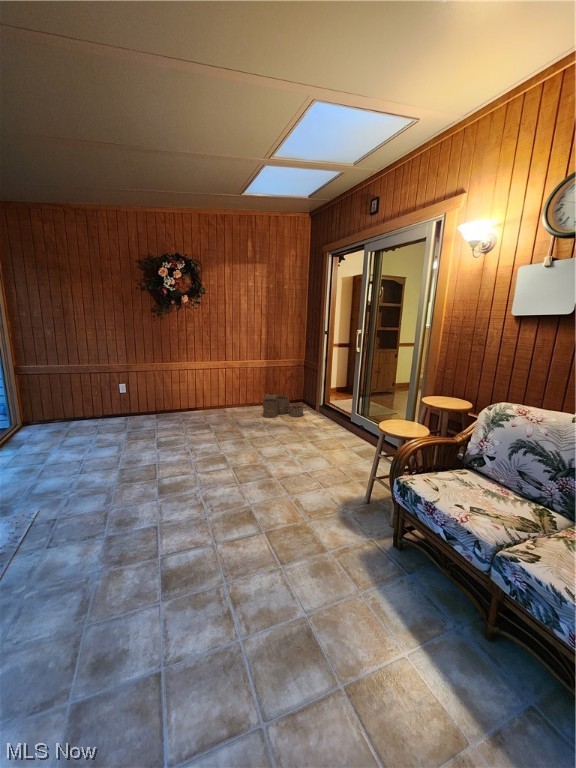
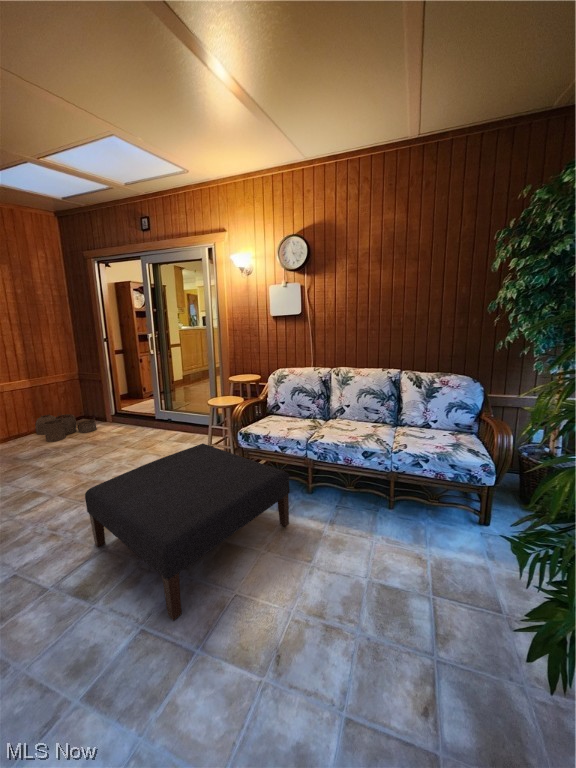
ottoman: none [175,476,423,698] -> present [85,443,290,620]

